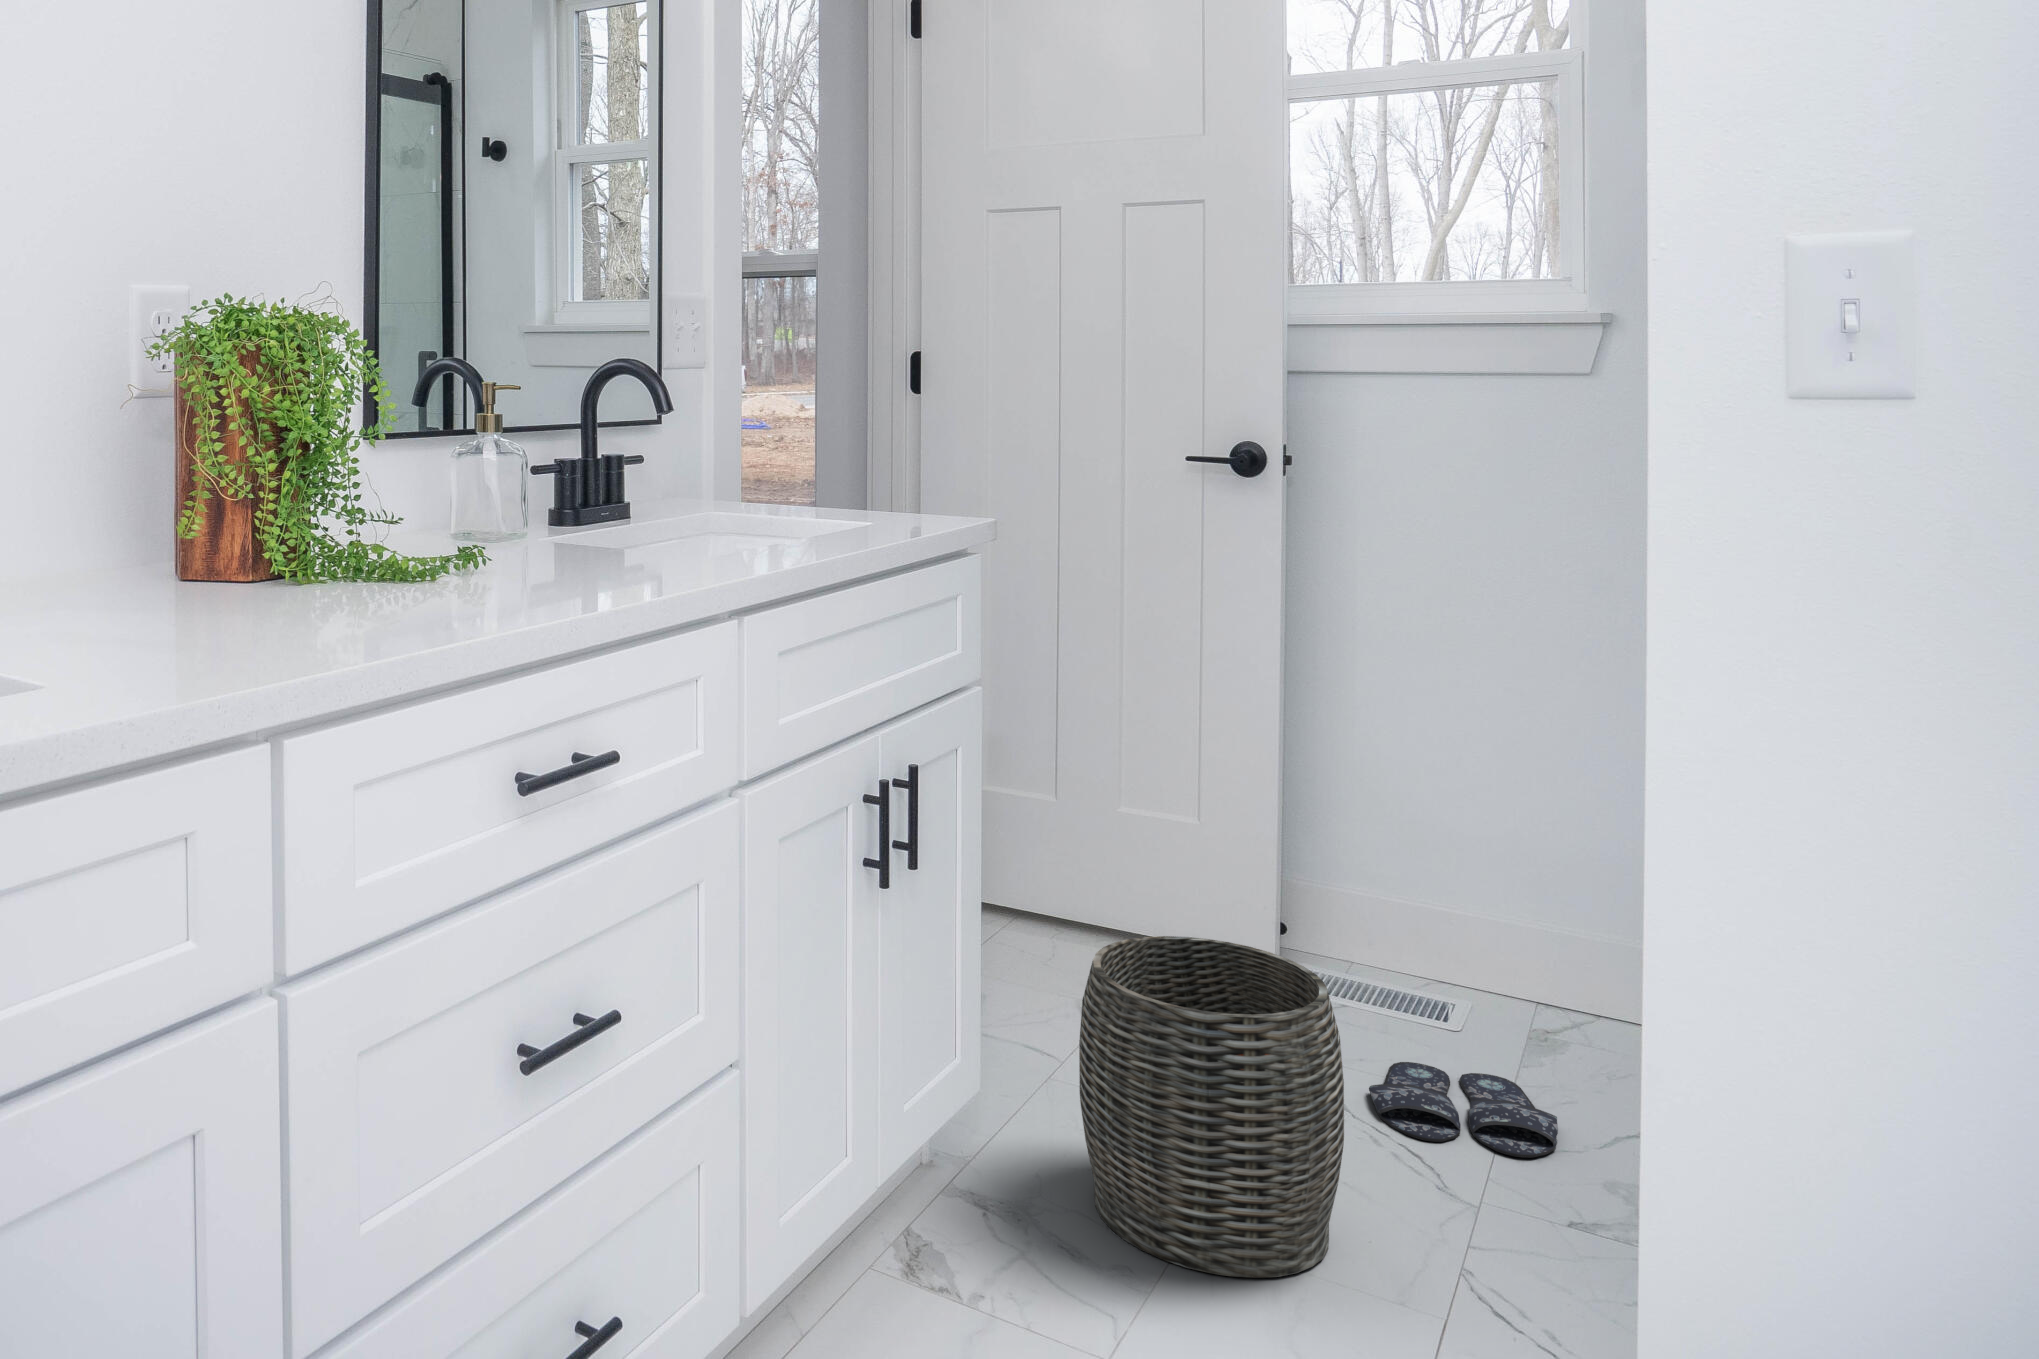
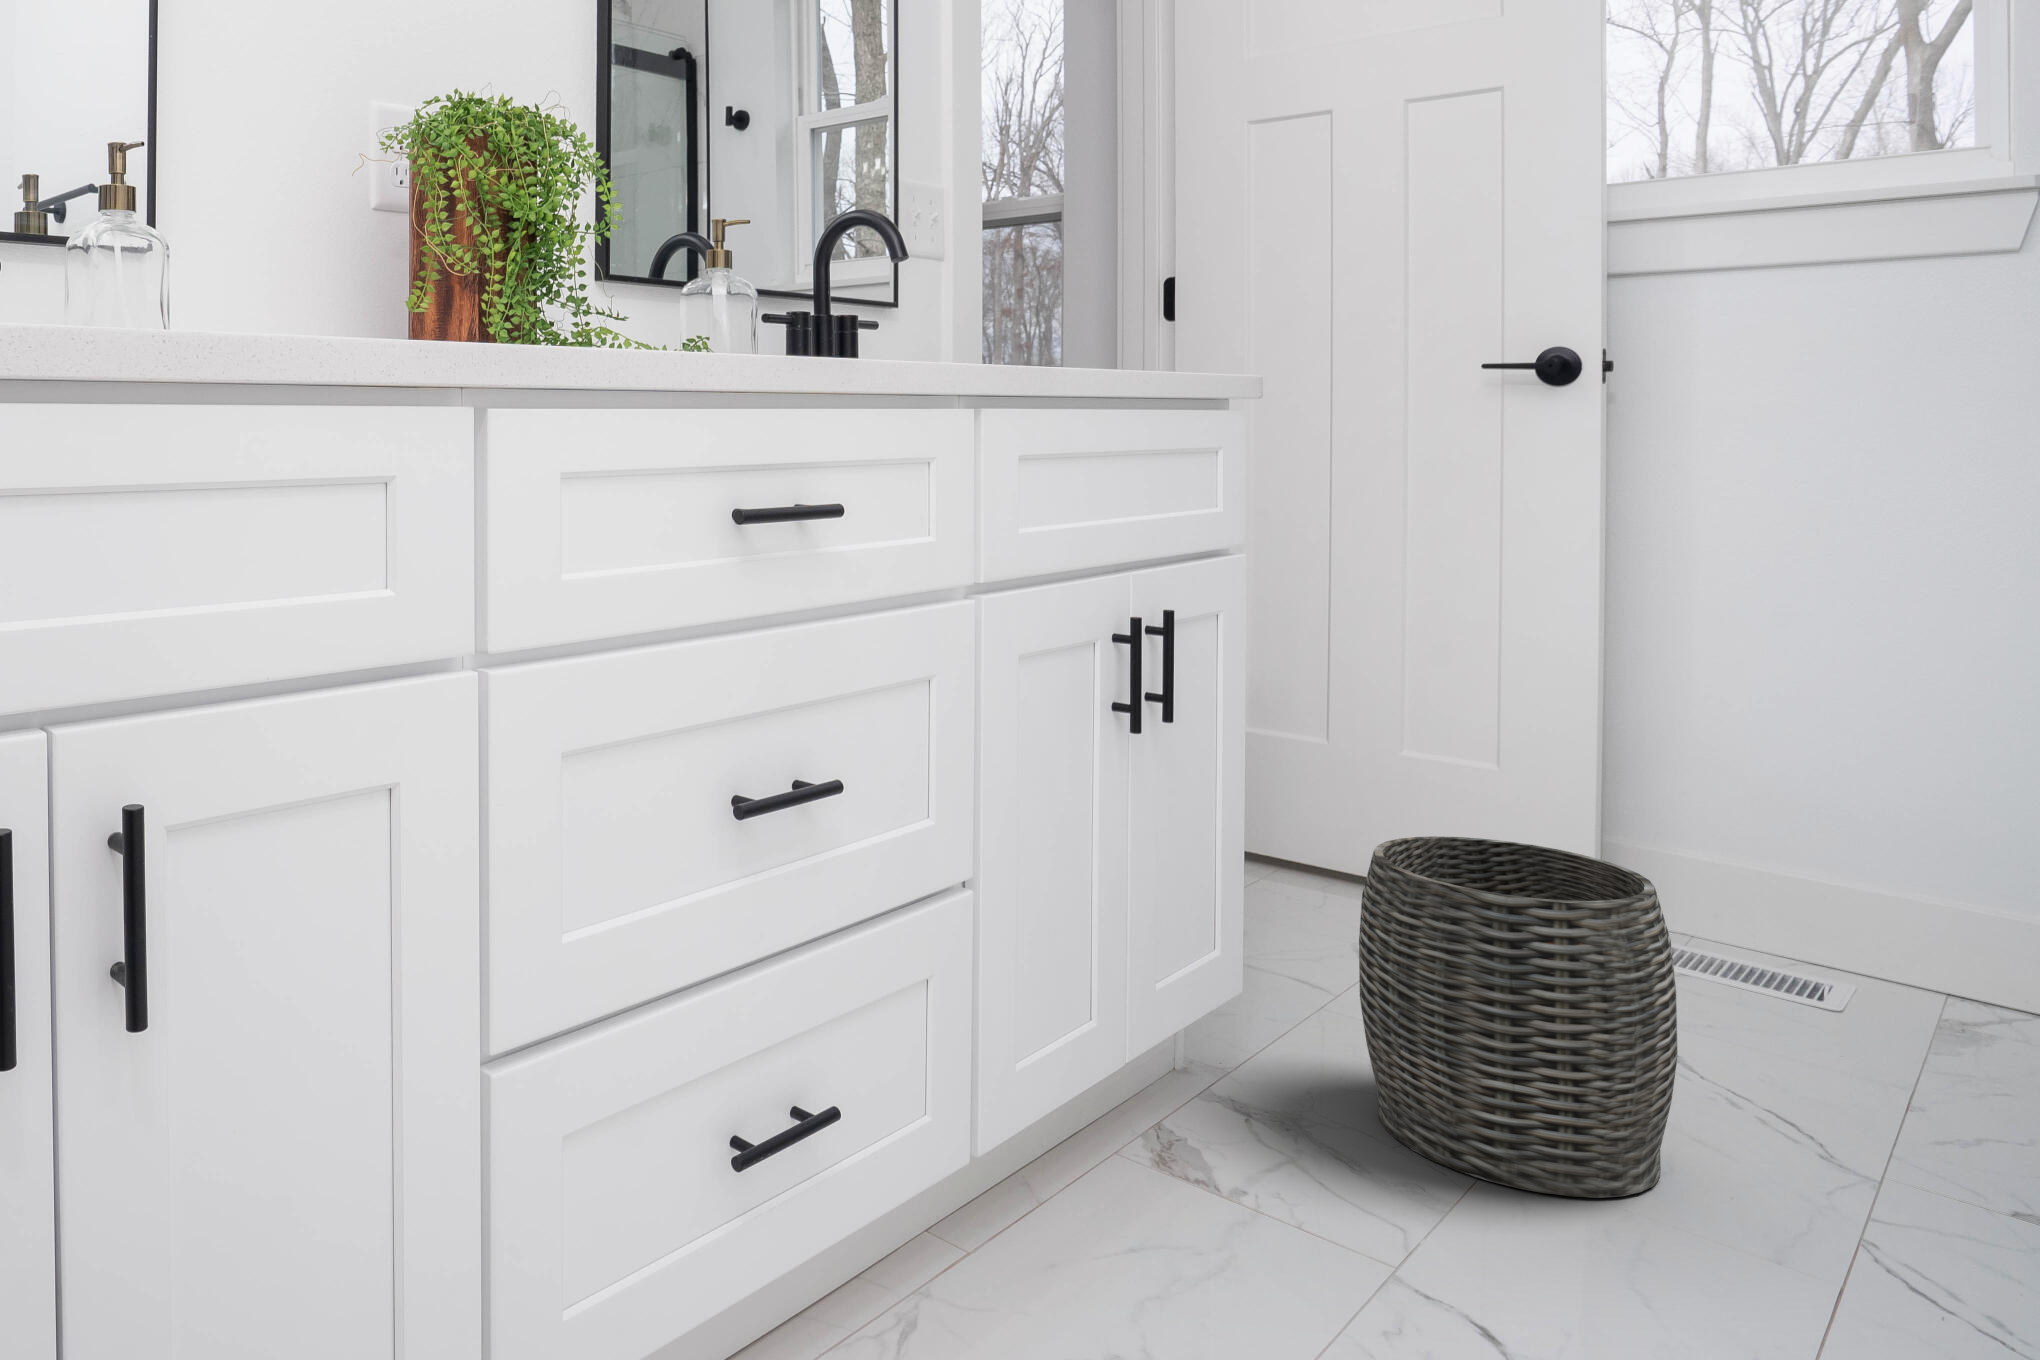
slippers: present [1369,1062,1558,1158] -> none [1706,1020,1947,1116]

